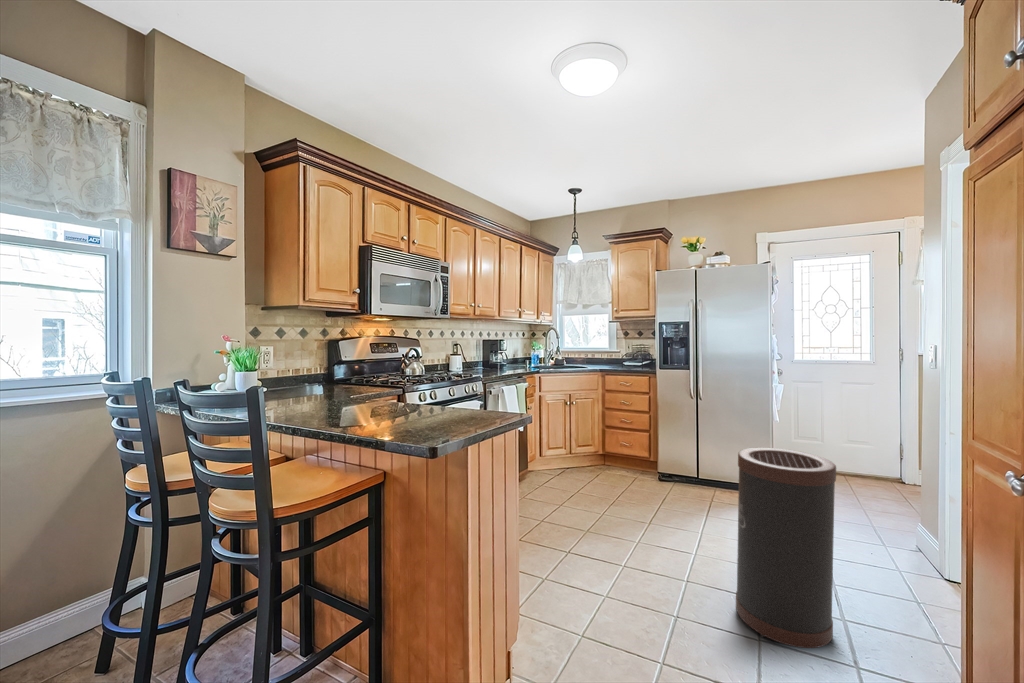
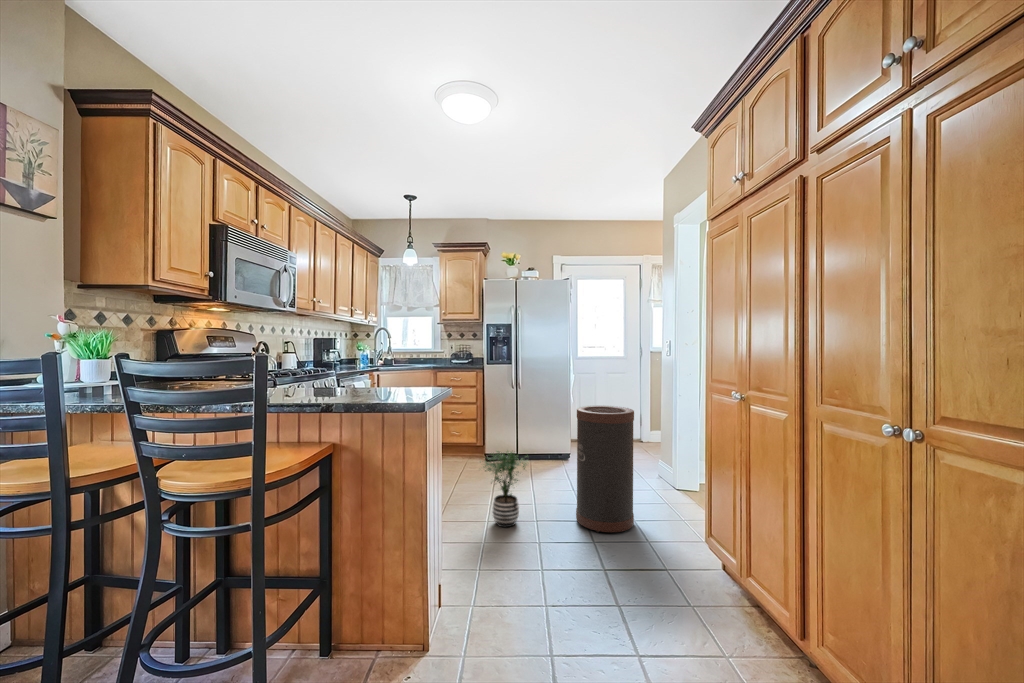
potted plant: none [602,487,671,589] -> present [485,451,526,527]

